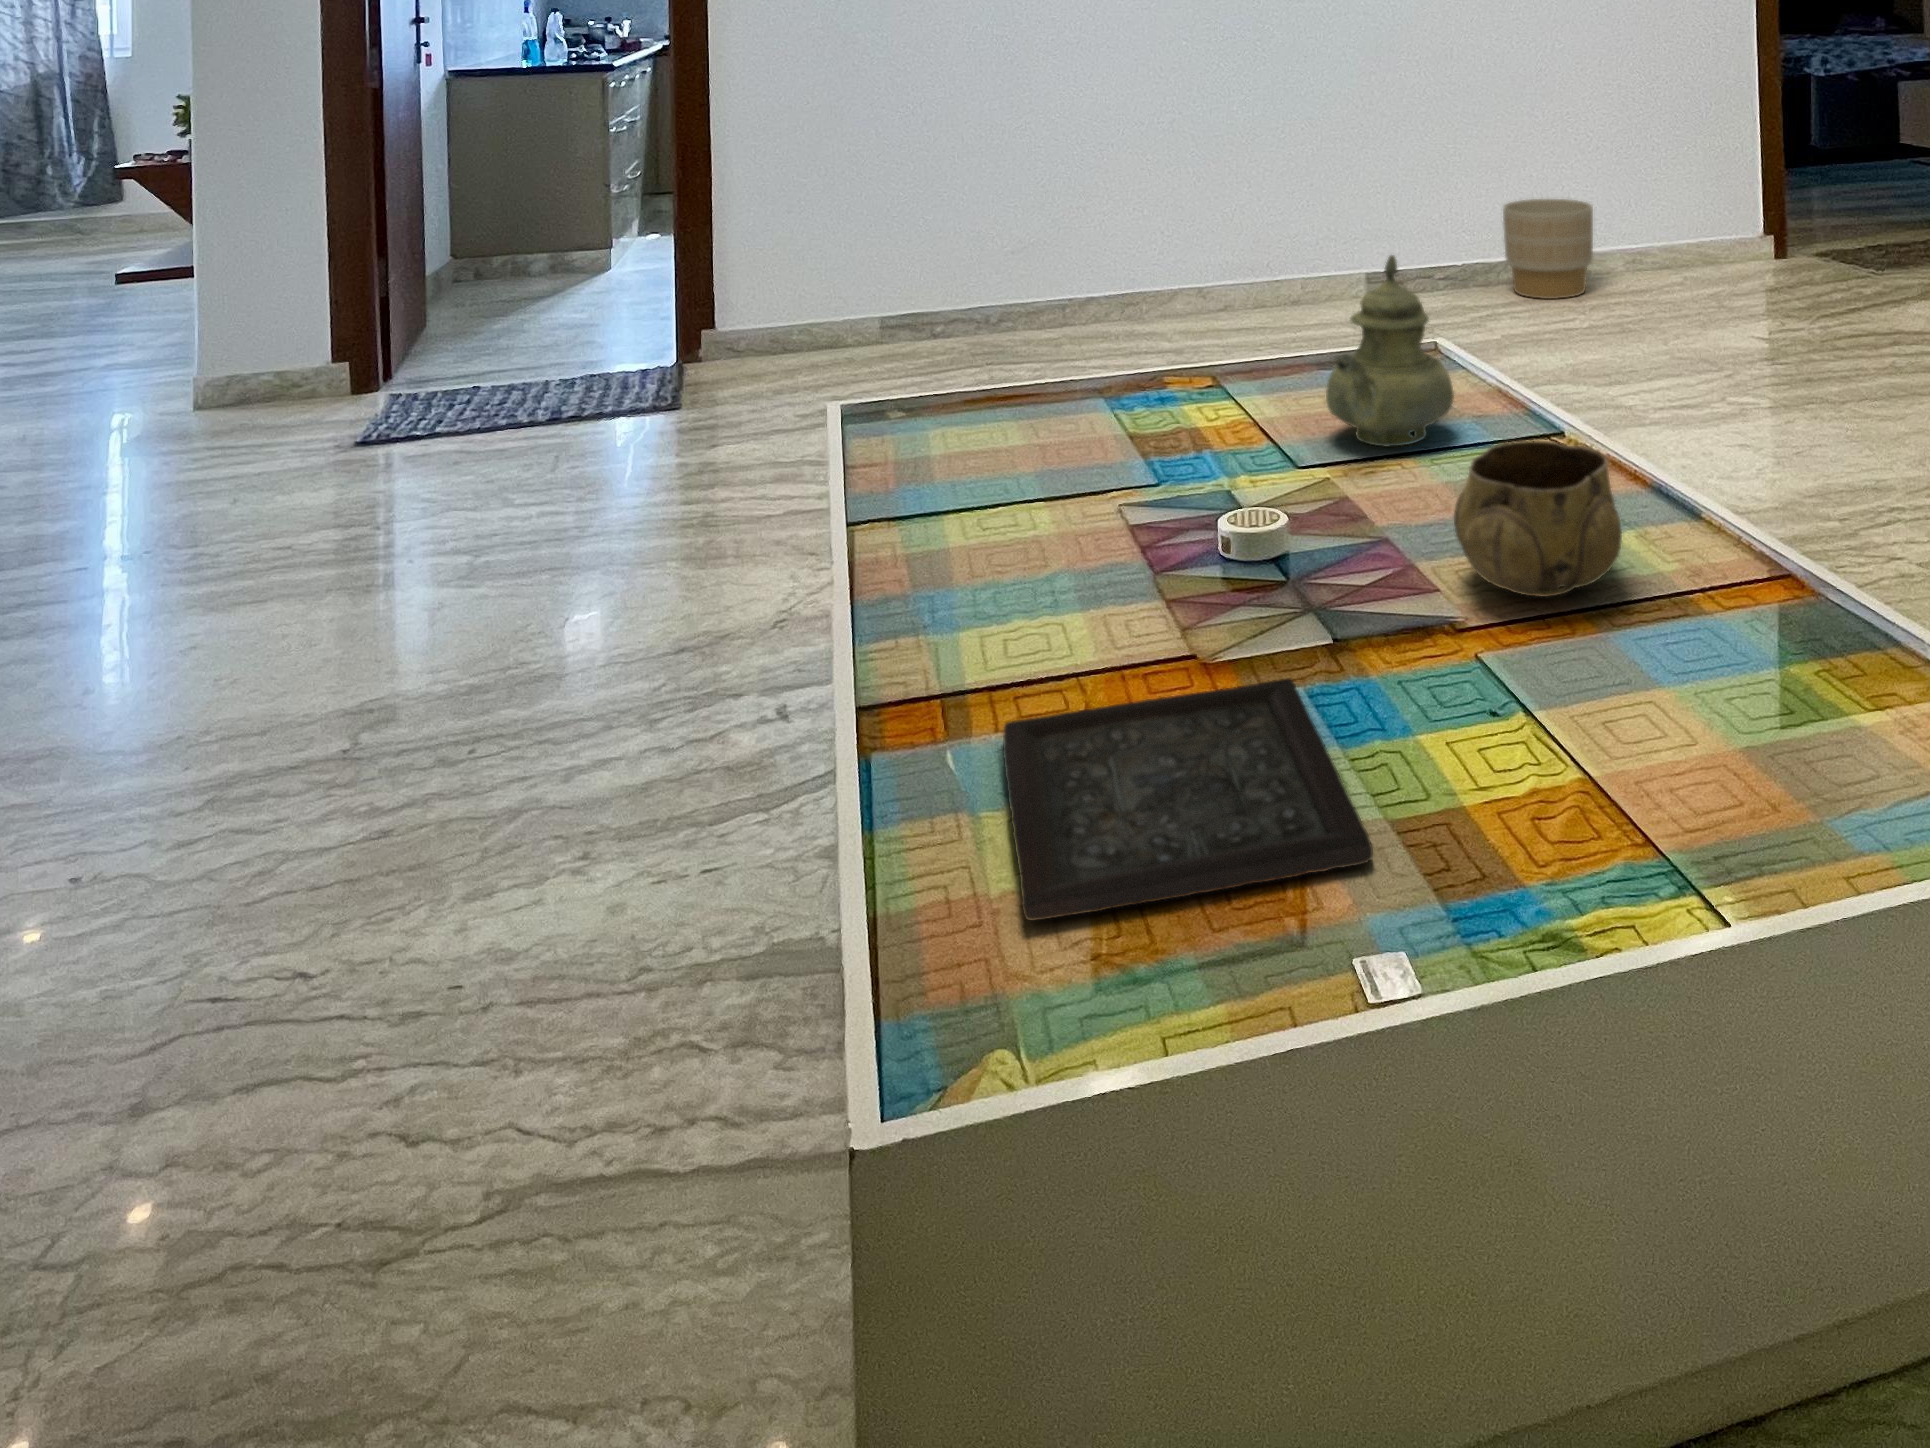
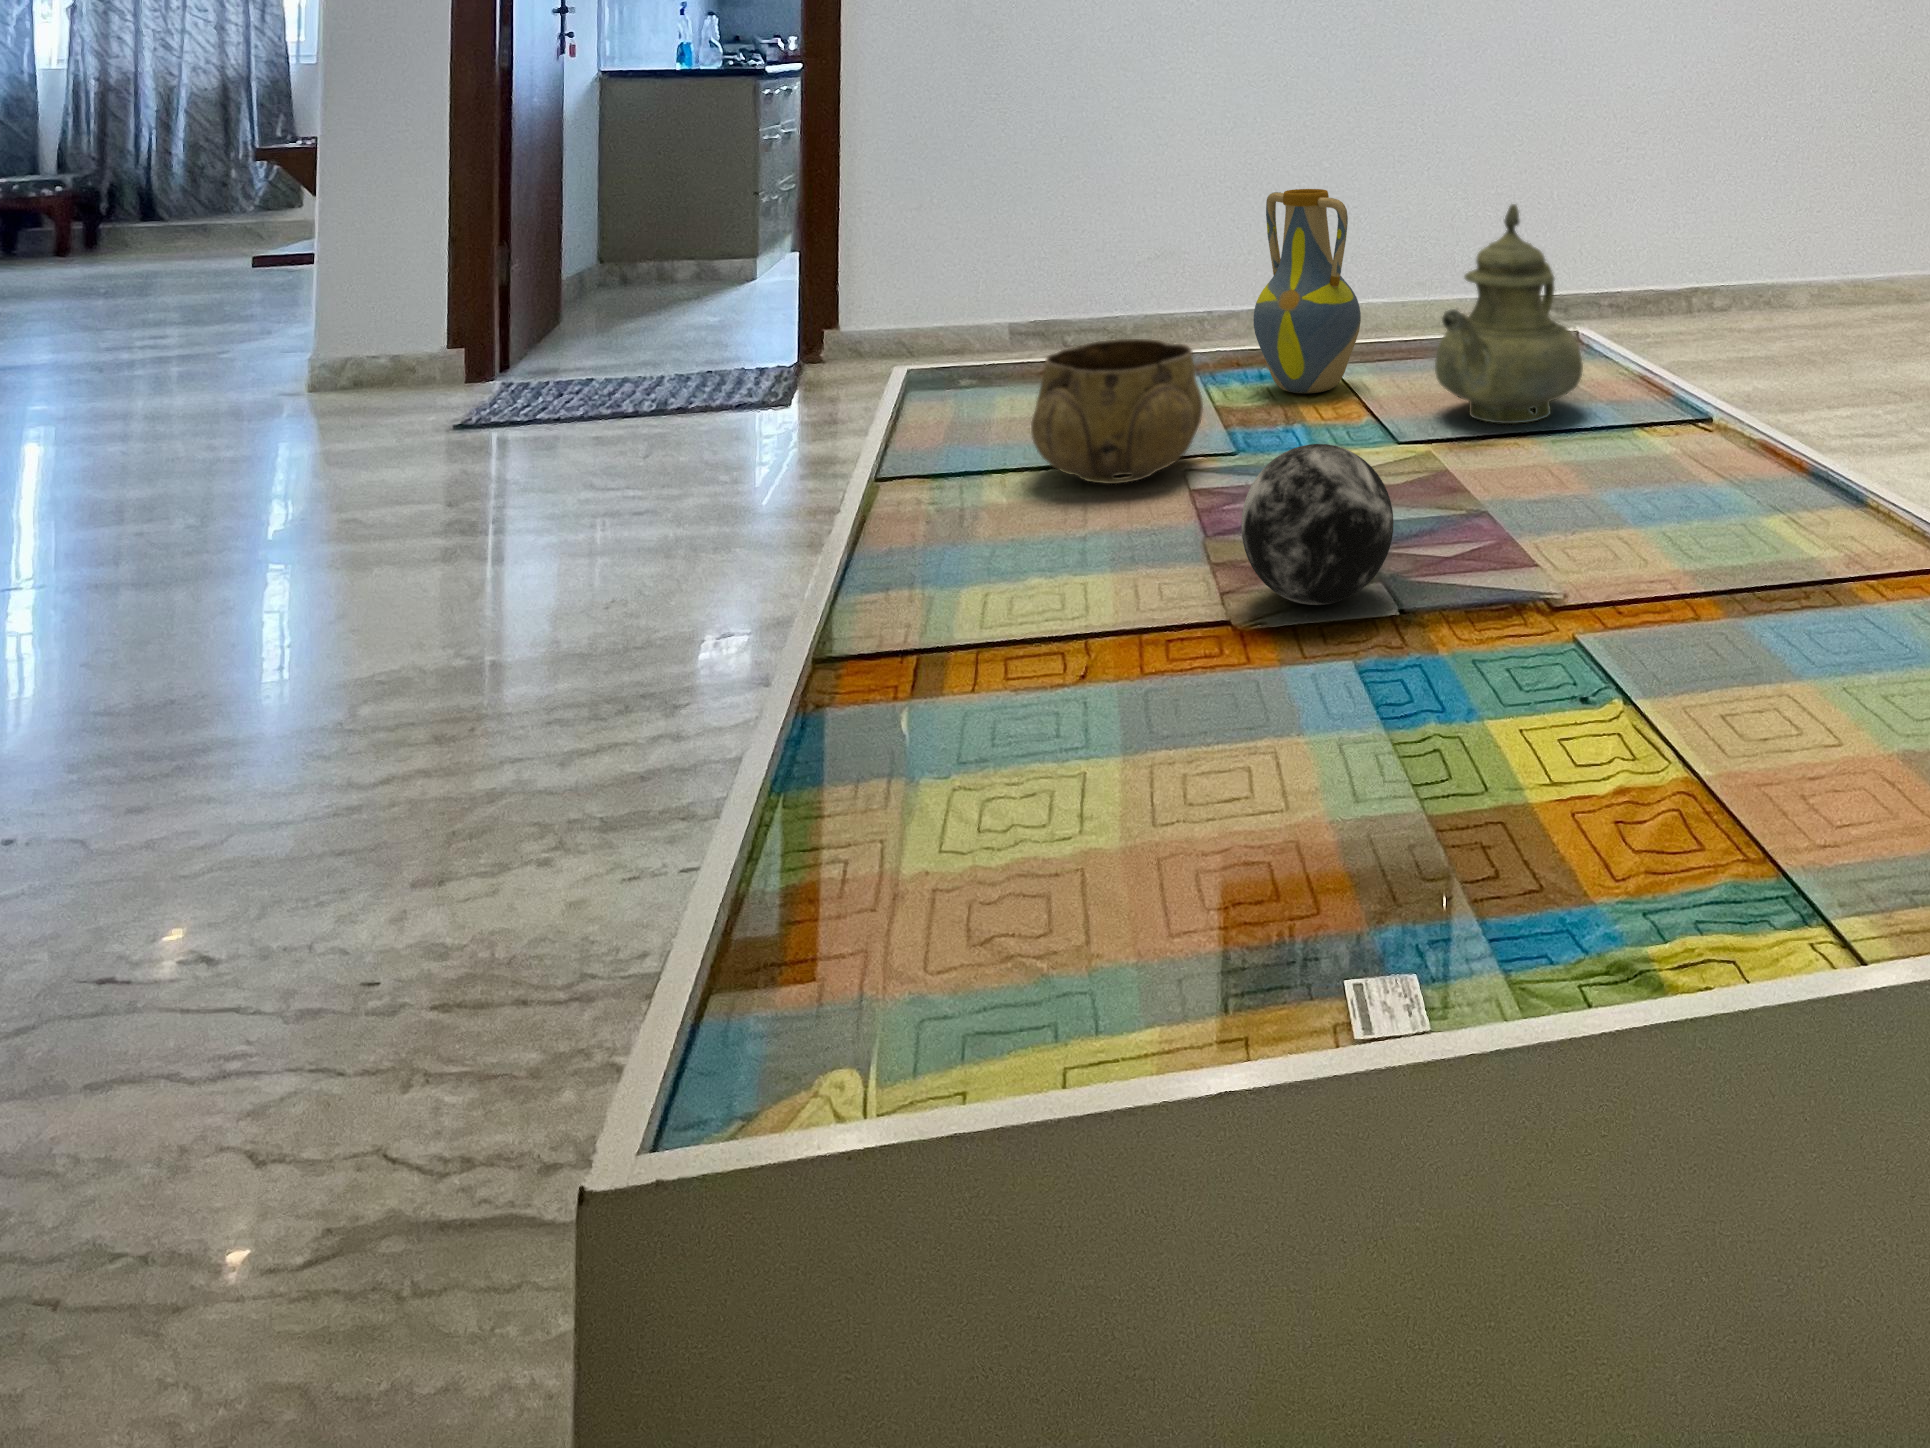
planter: present [1503,199,1593,299] -> none [1679,223,1777,330]
vase: none [1160,238,1255,419] -> present [1254,189,1361,393]
decorative bowl: present [1454,440,1622,597] -> present [1031,339,1203,484]
decorative orb: none [1200,502,1325,637] -> present [1241,444,1393,605]
tray: present [1003,679,1373,920] -> none [930,647,1396,908]

